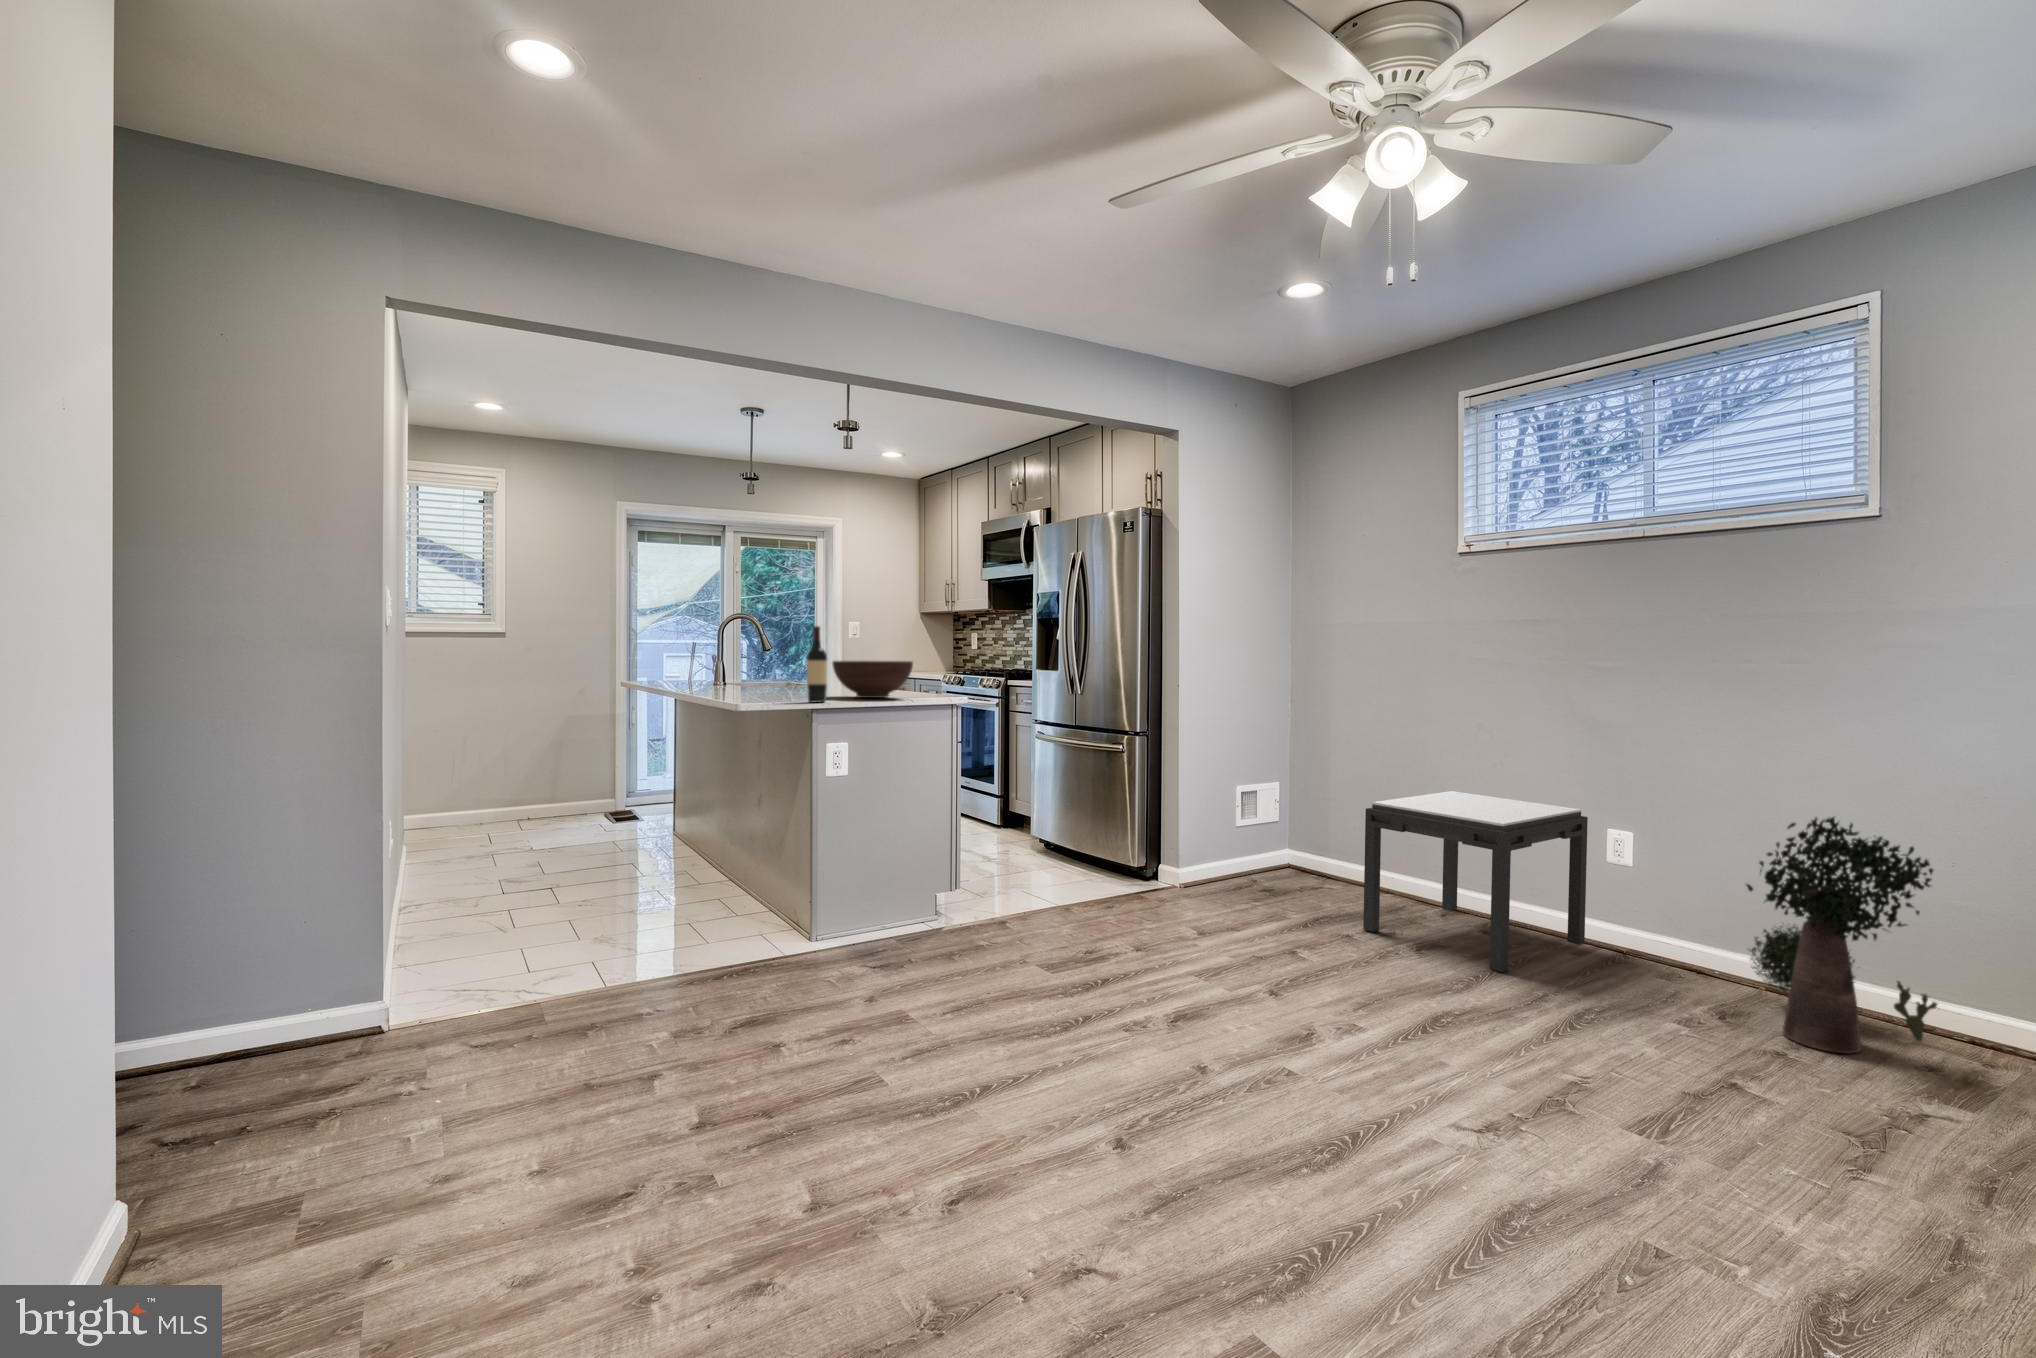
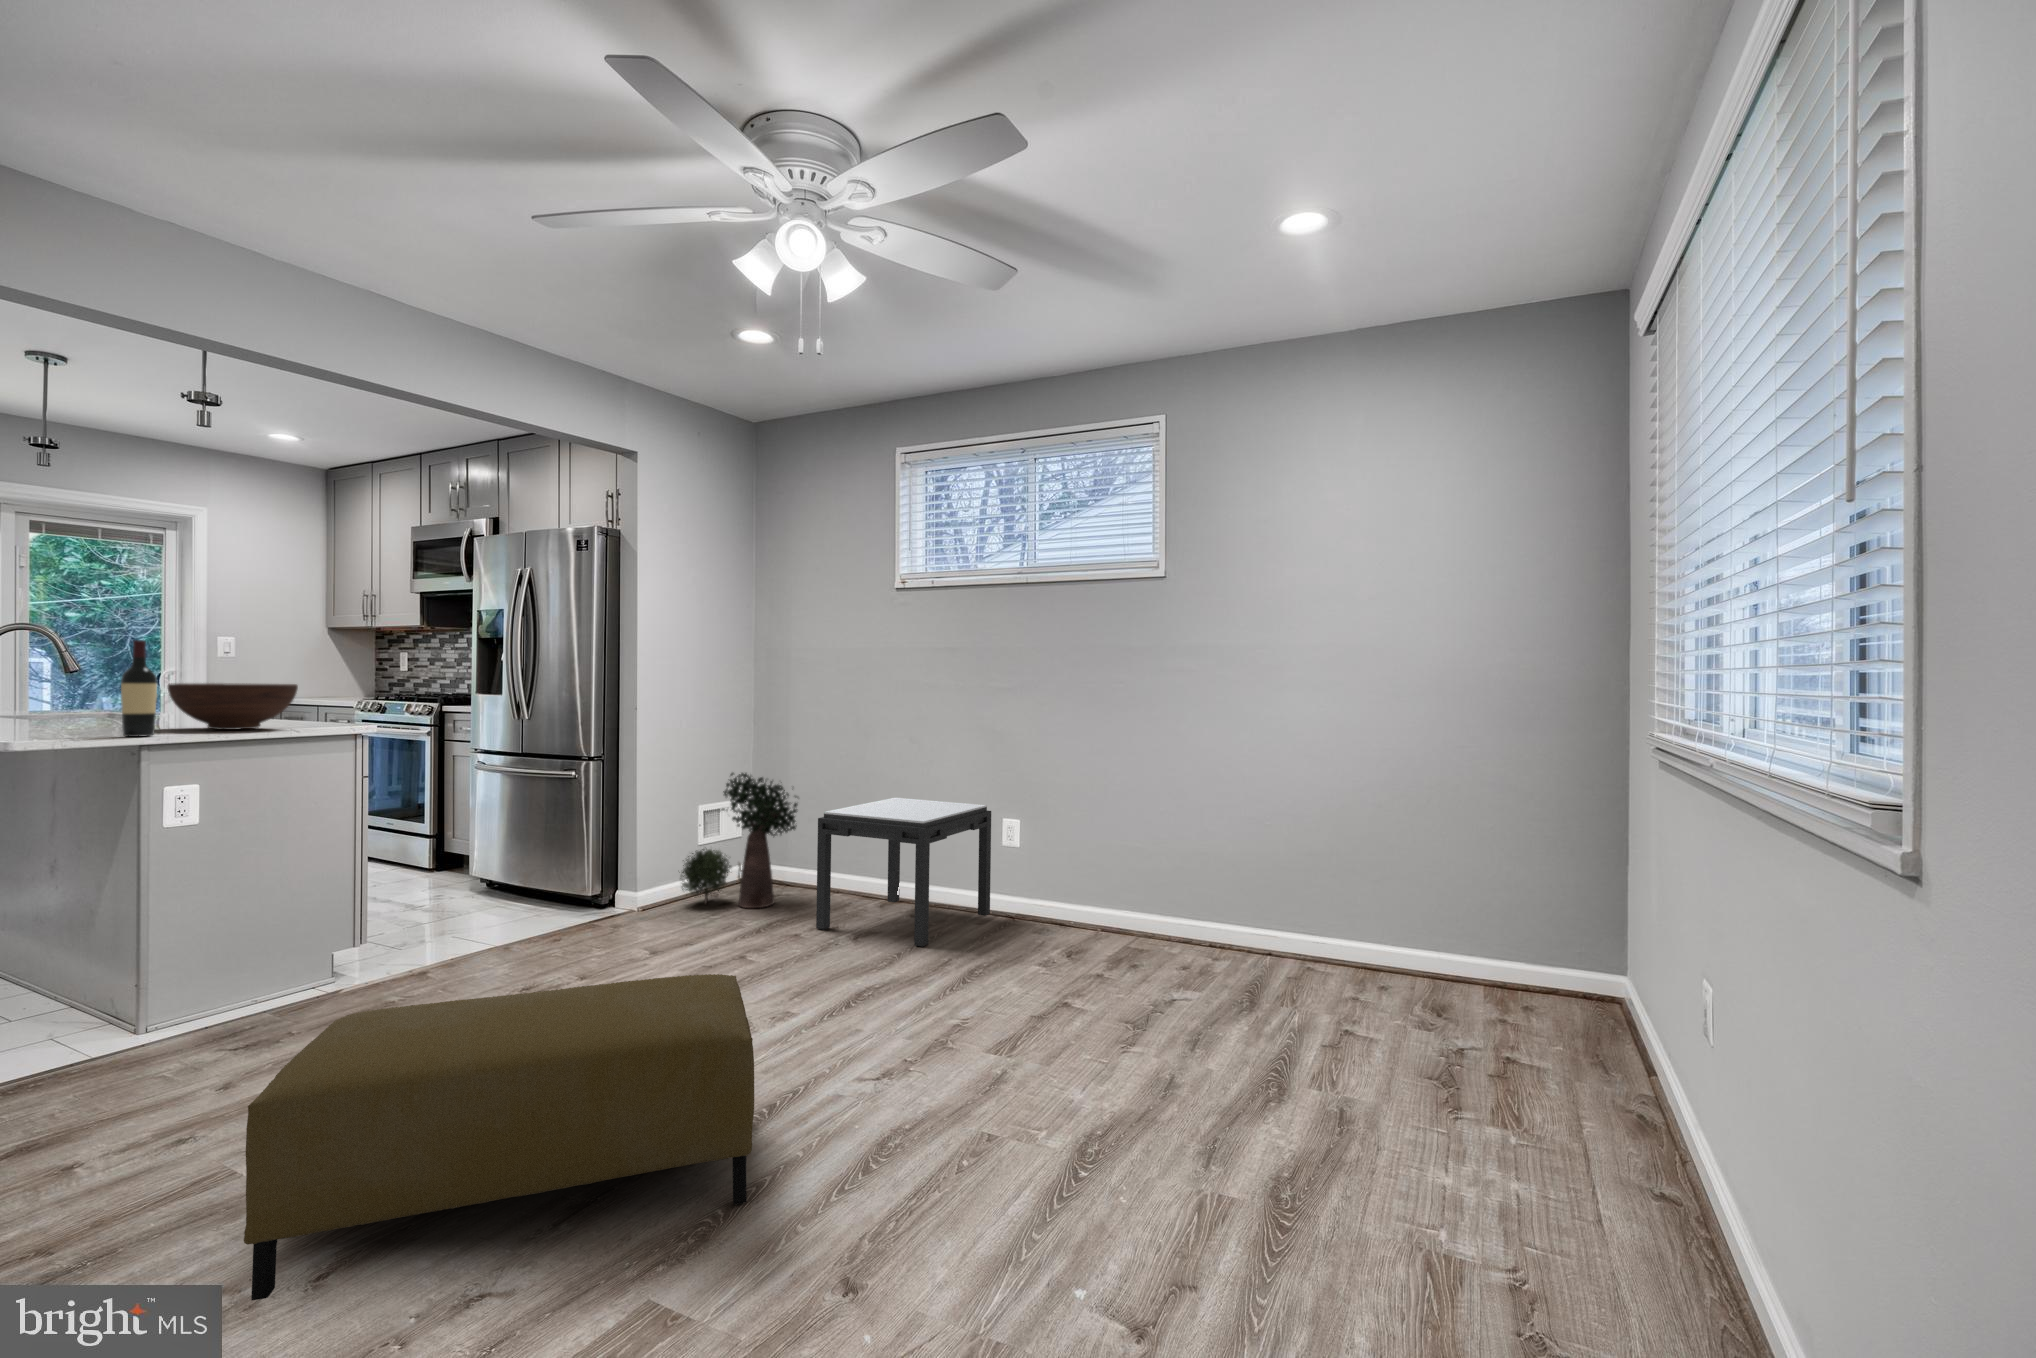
potted plant: present [1746,817,1937,1053] -> present [680,773,798,908]
ottoman: none [901,960,1356,1257] -> present [244,974,754,1300]

